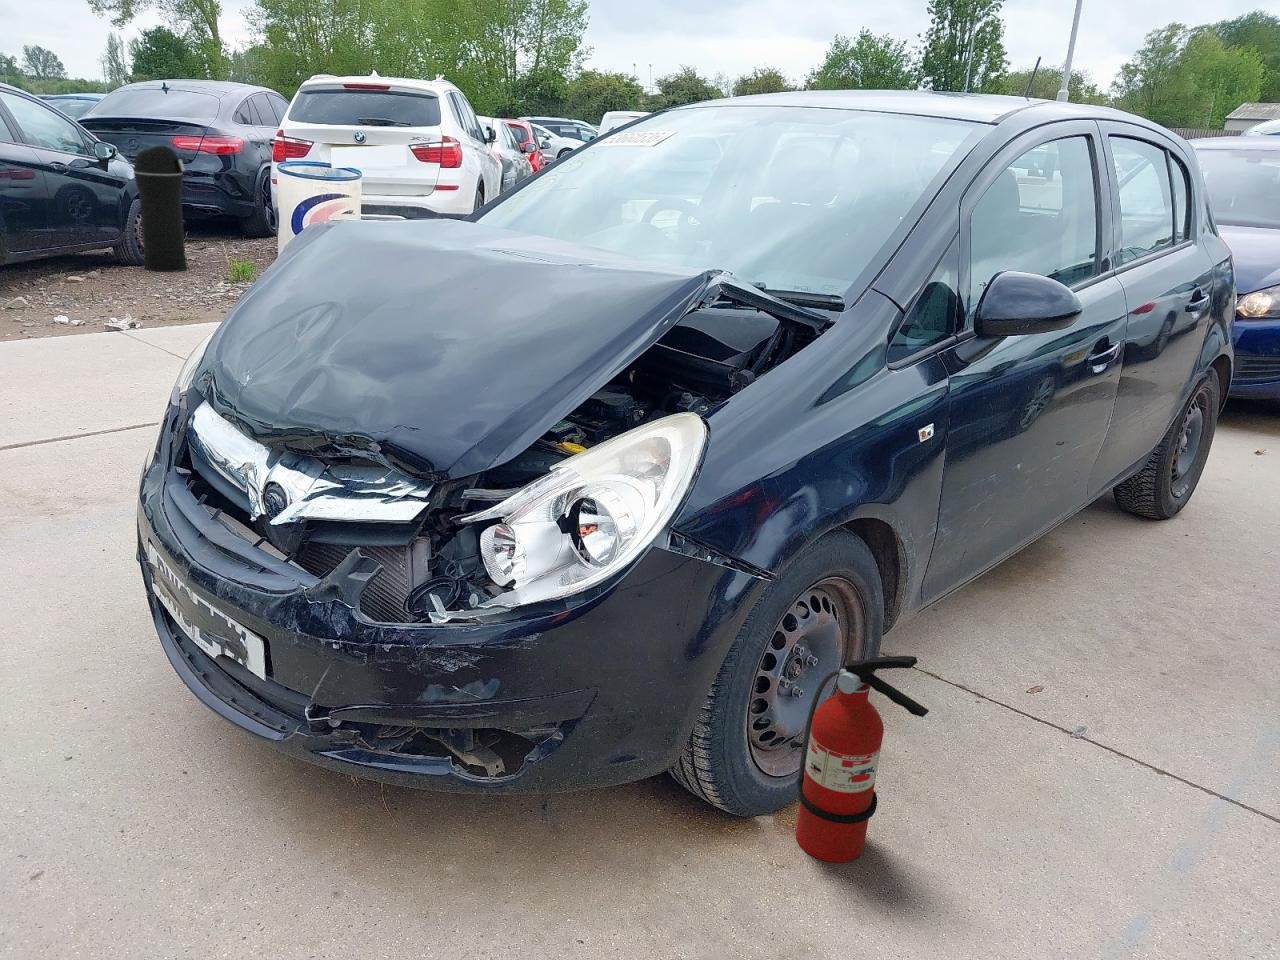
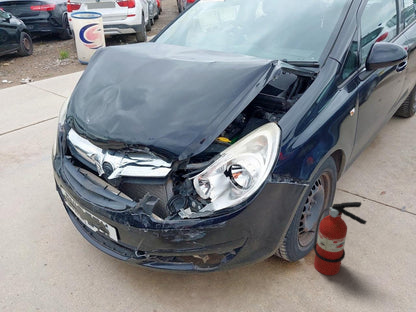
trash can: present [134,146,187,272] -> none [19,11,44,58]

